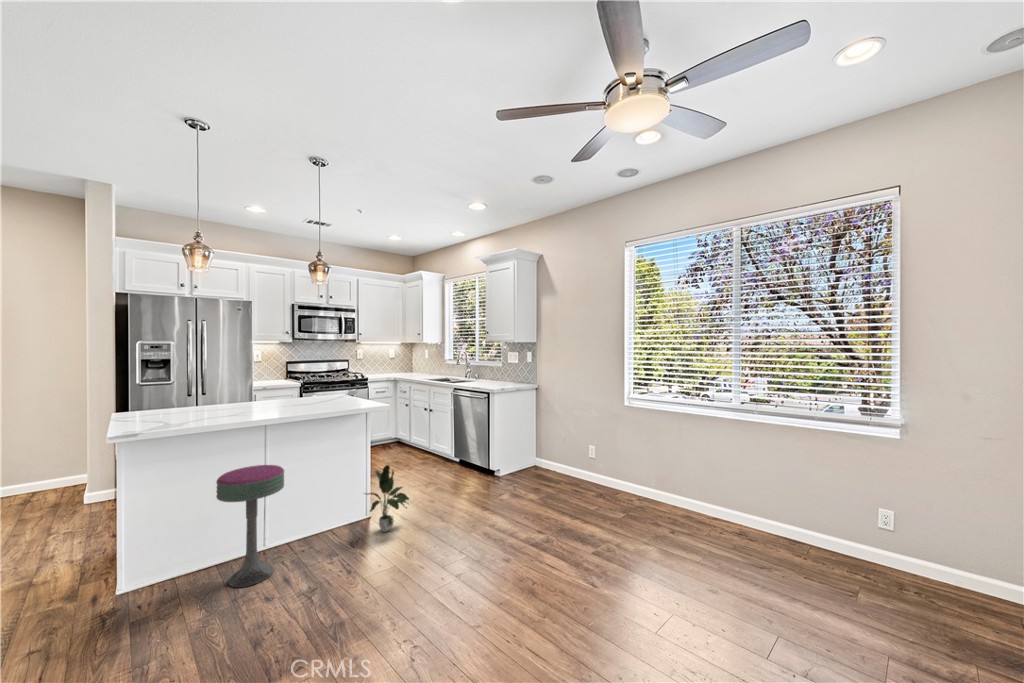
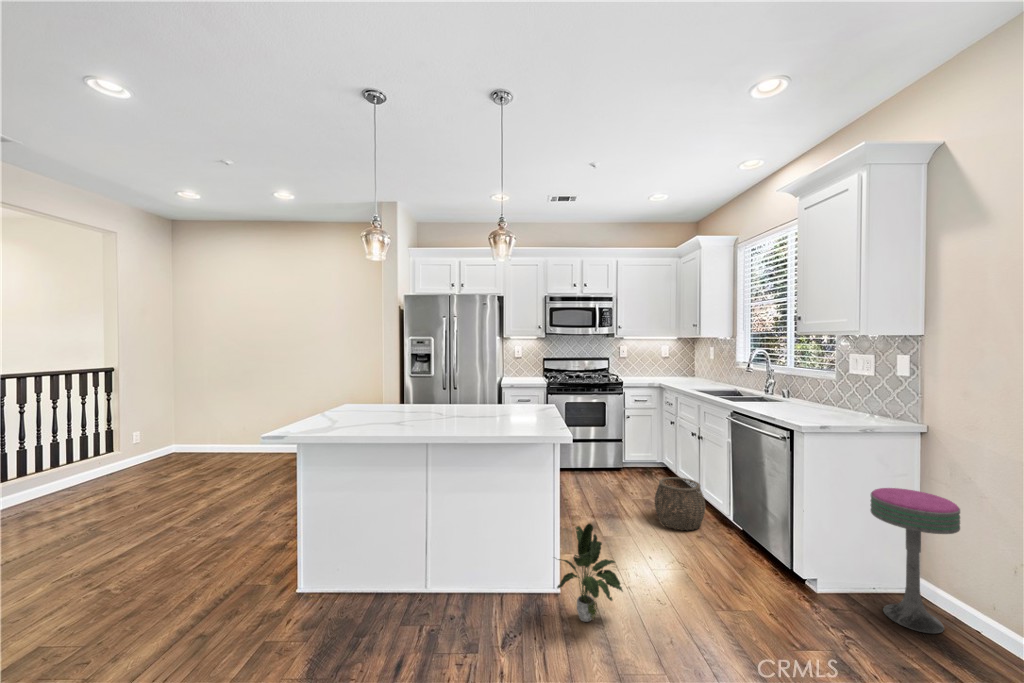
woven basket: none [404,437,438,472] -> present [655,477,705,531]
bar stool: present [216,465,284,587] -> present [871,488,960,634]

